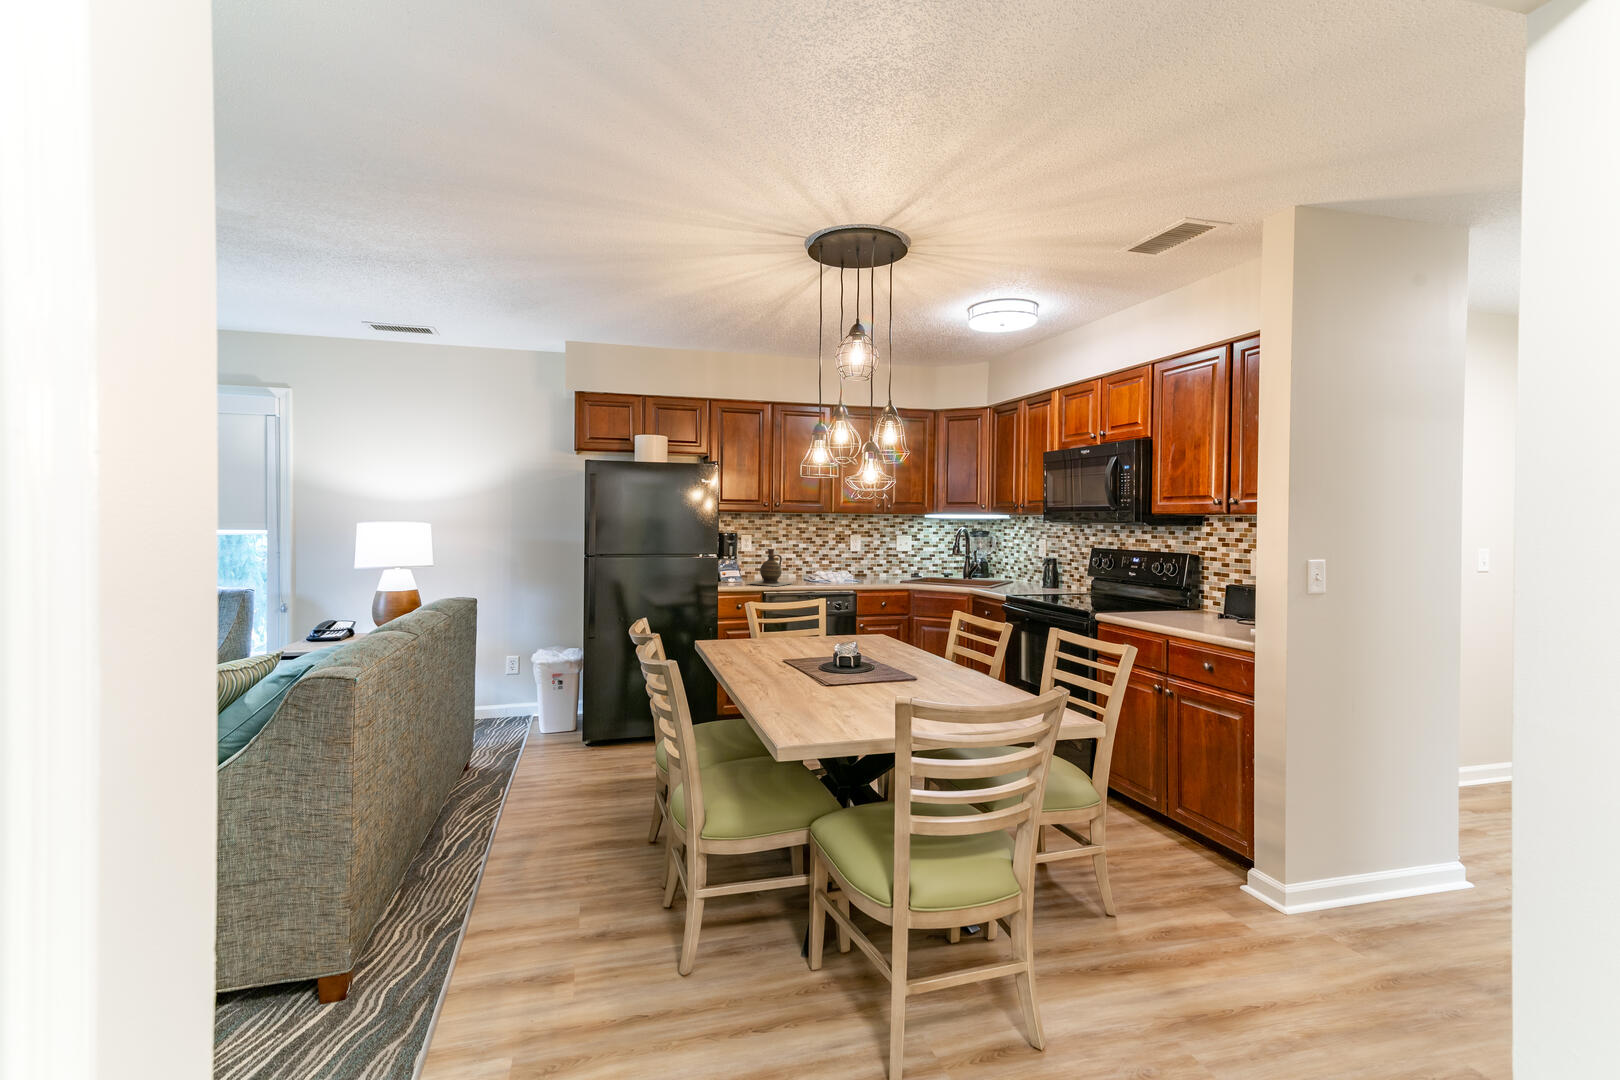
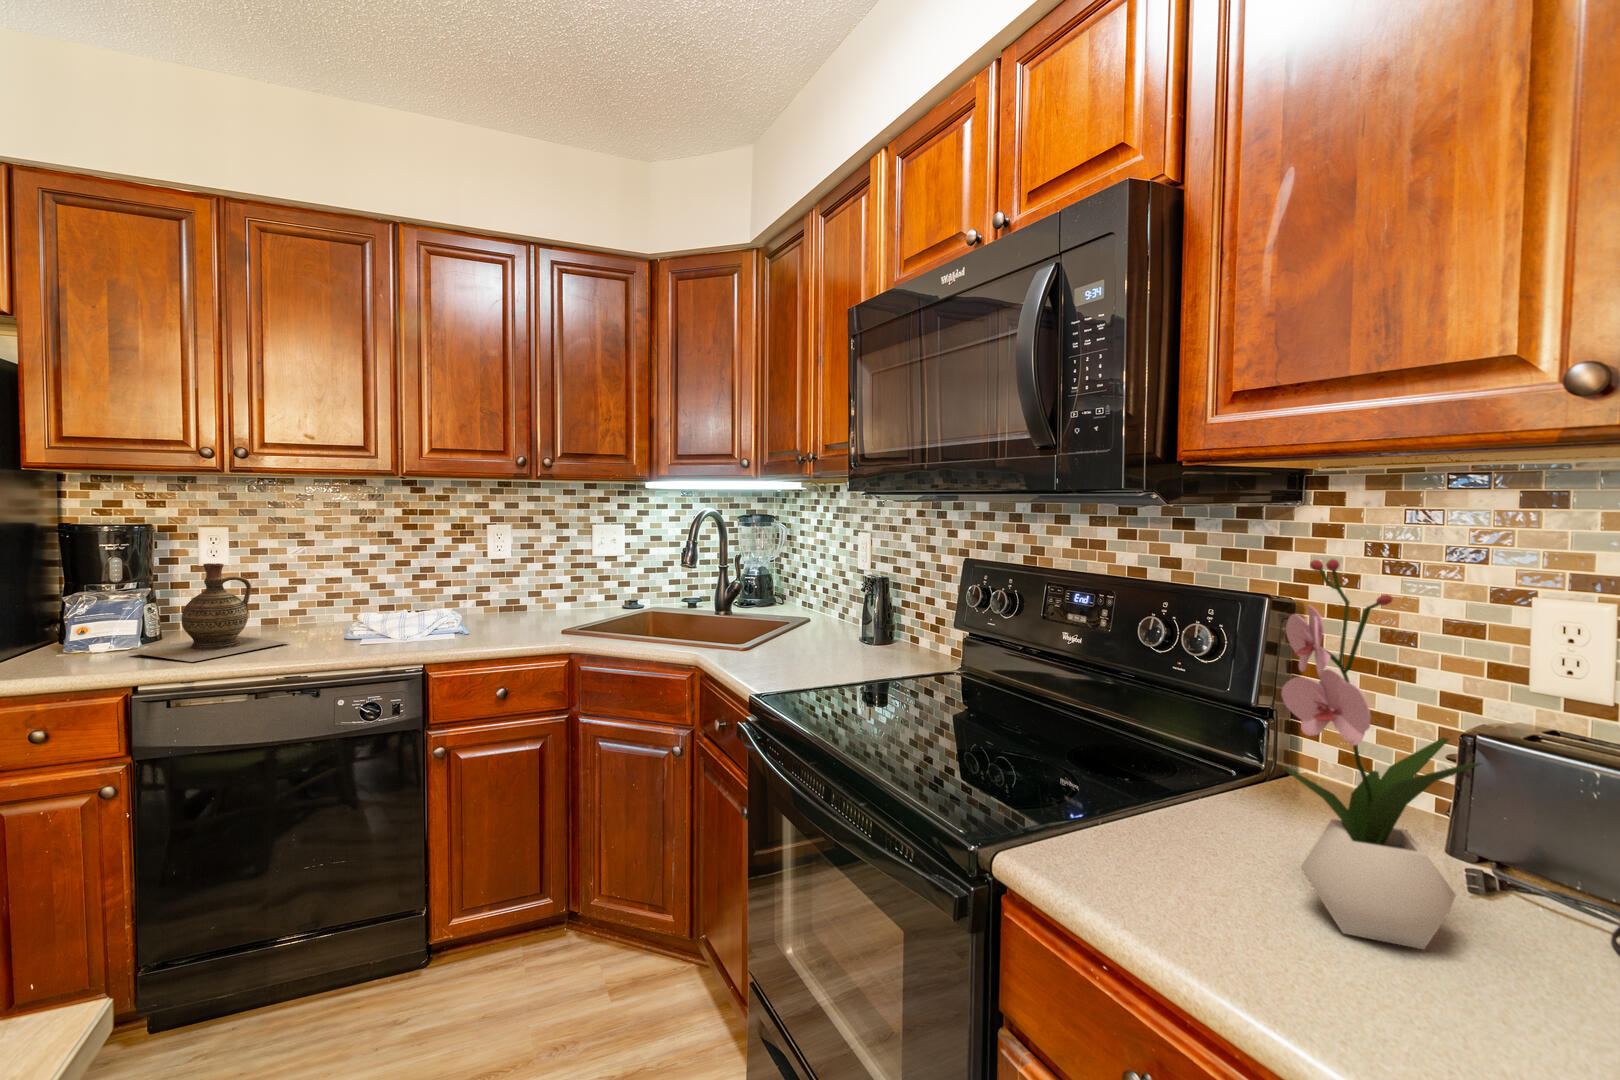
flower arrangement: none [1169,539,1204,620] -> present [1281,559,1480,949]

